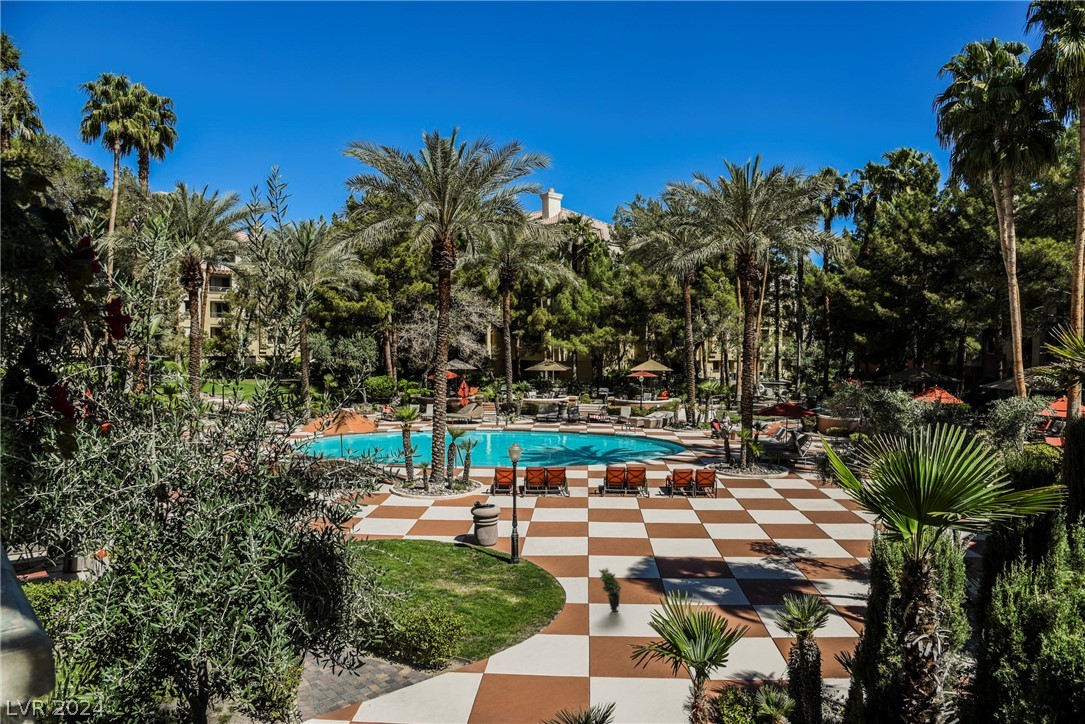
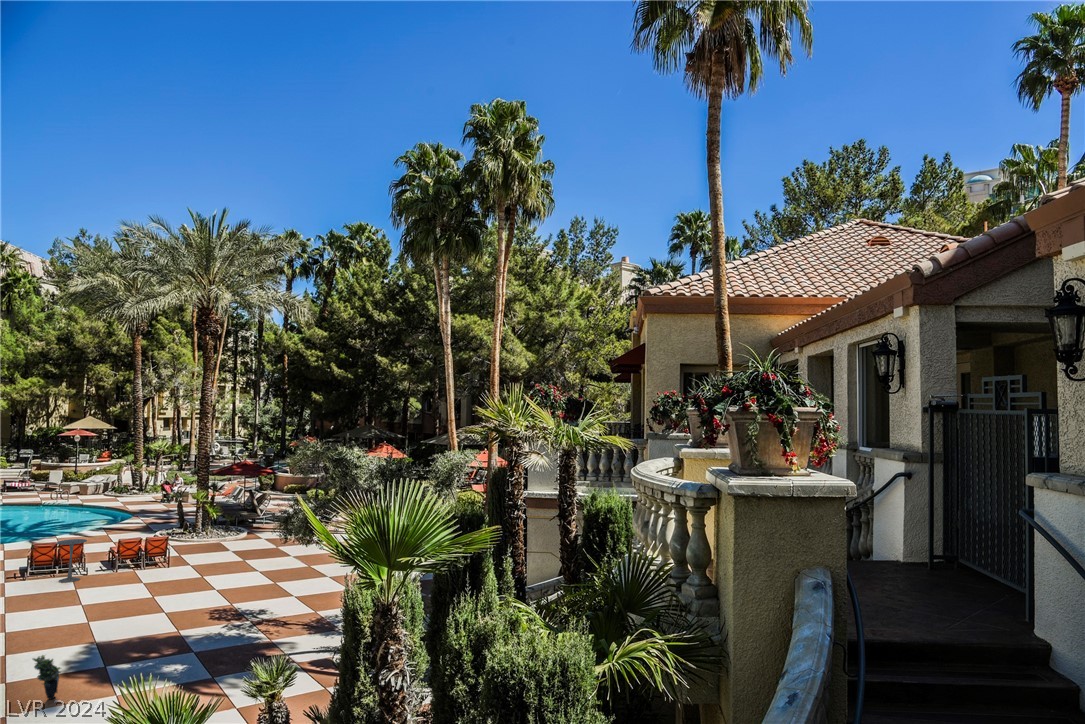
pedestal table: none [625,461,648,499] -> present [57,539,87,583]

